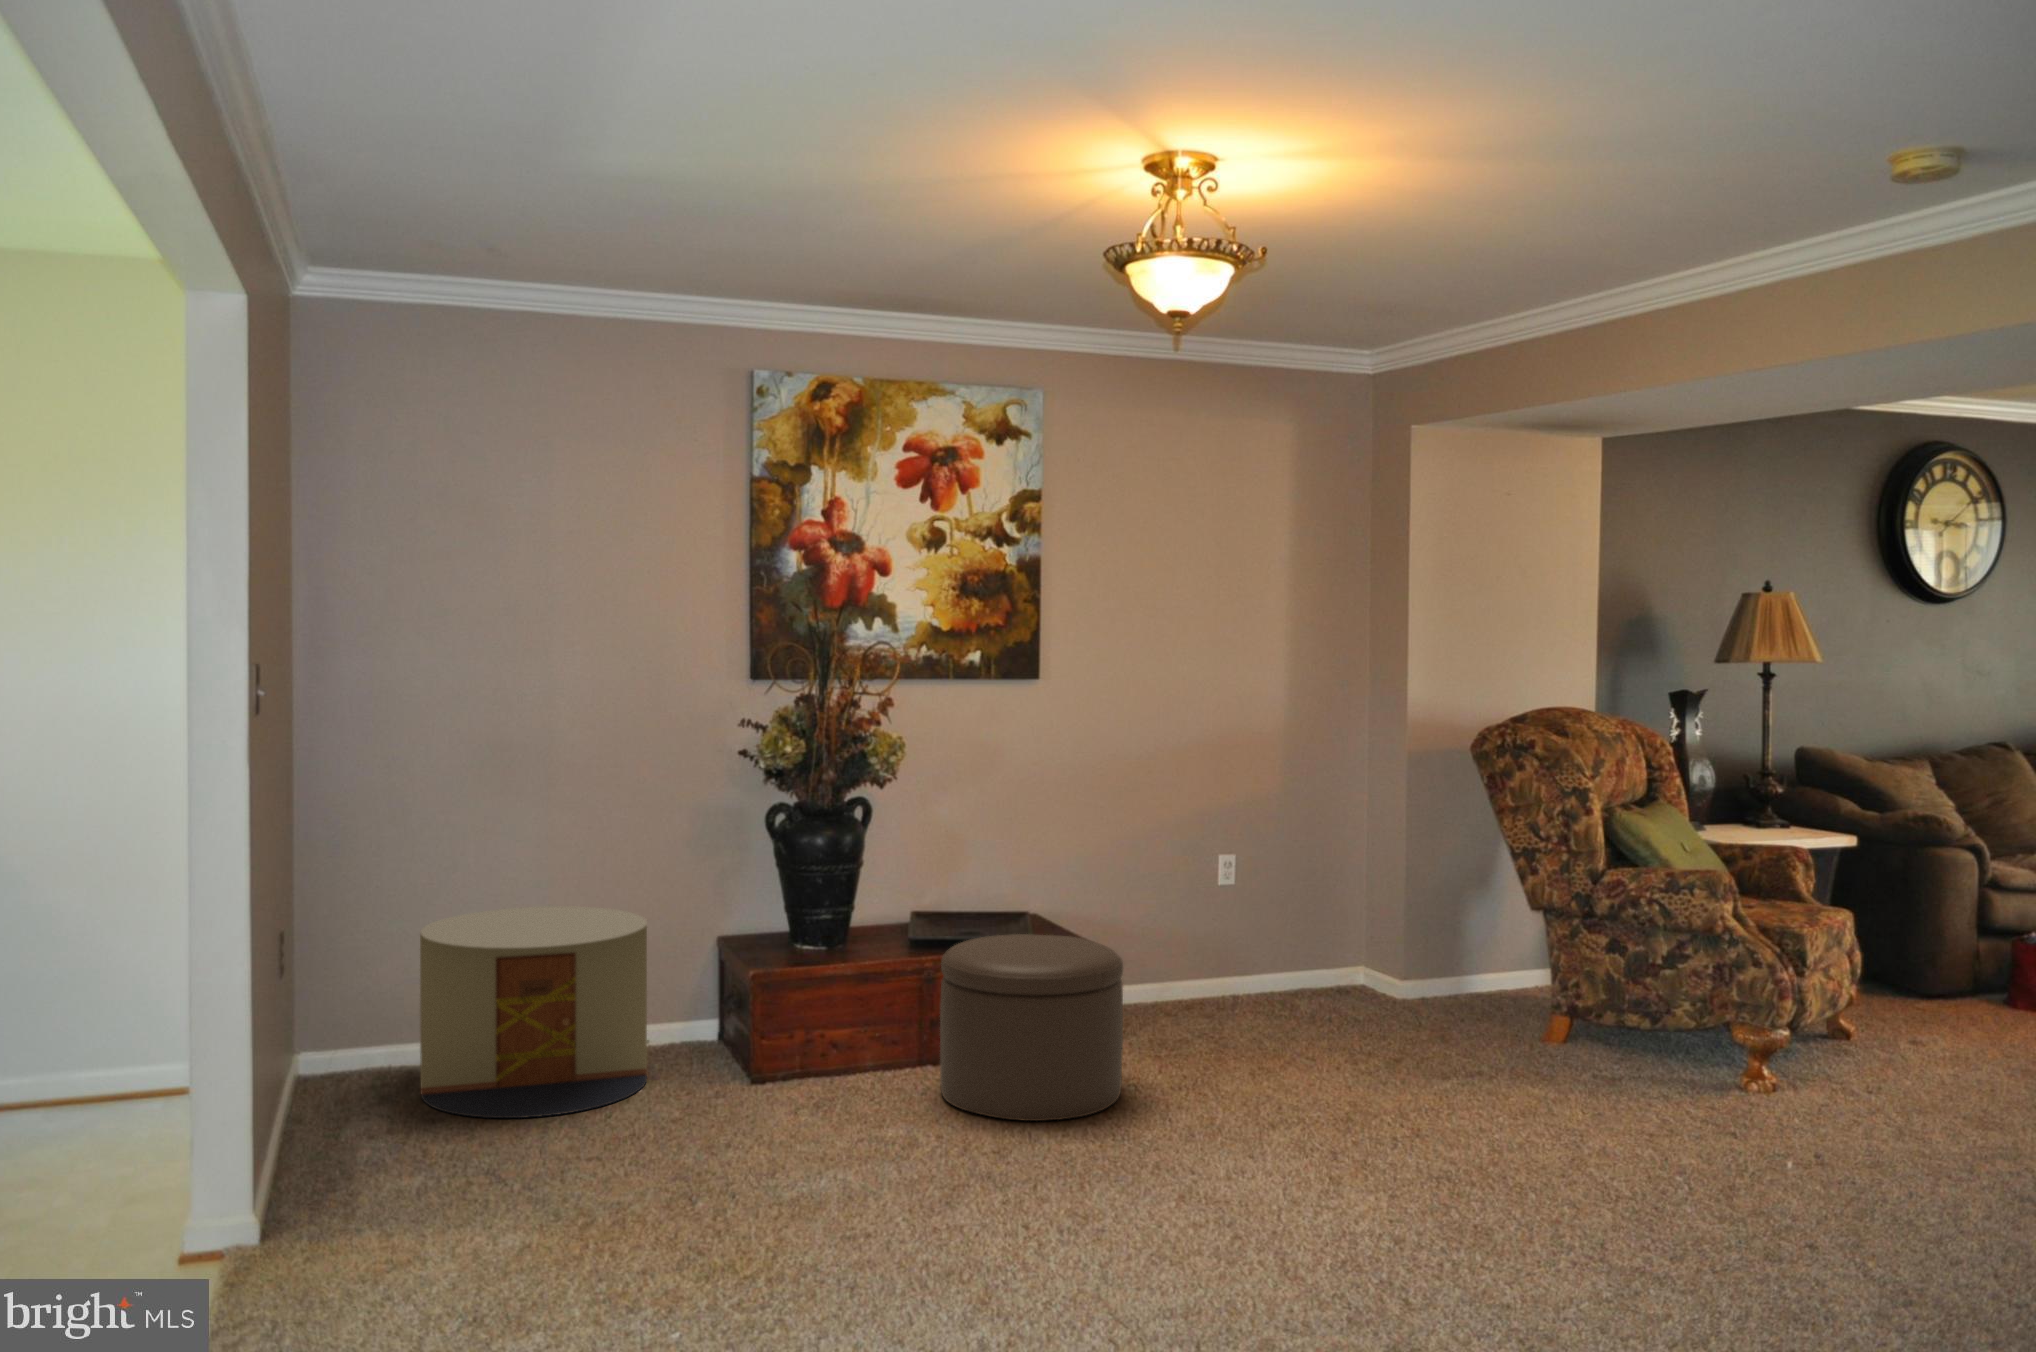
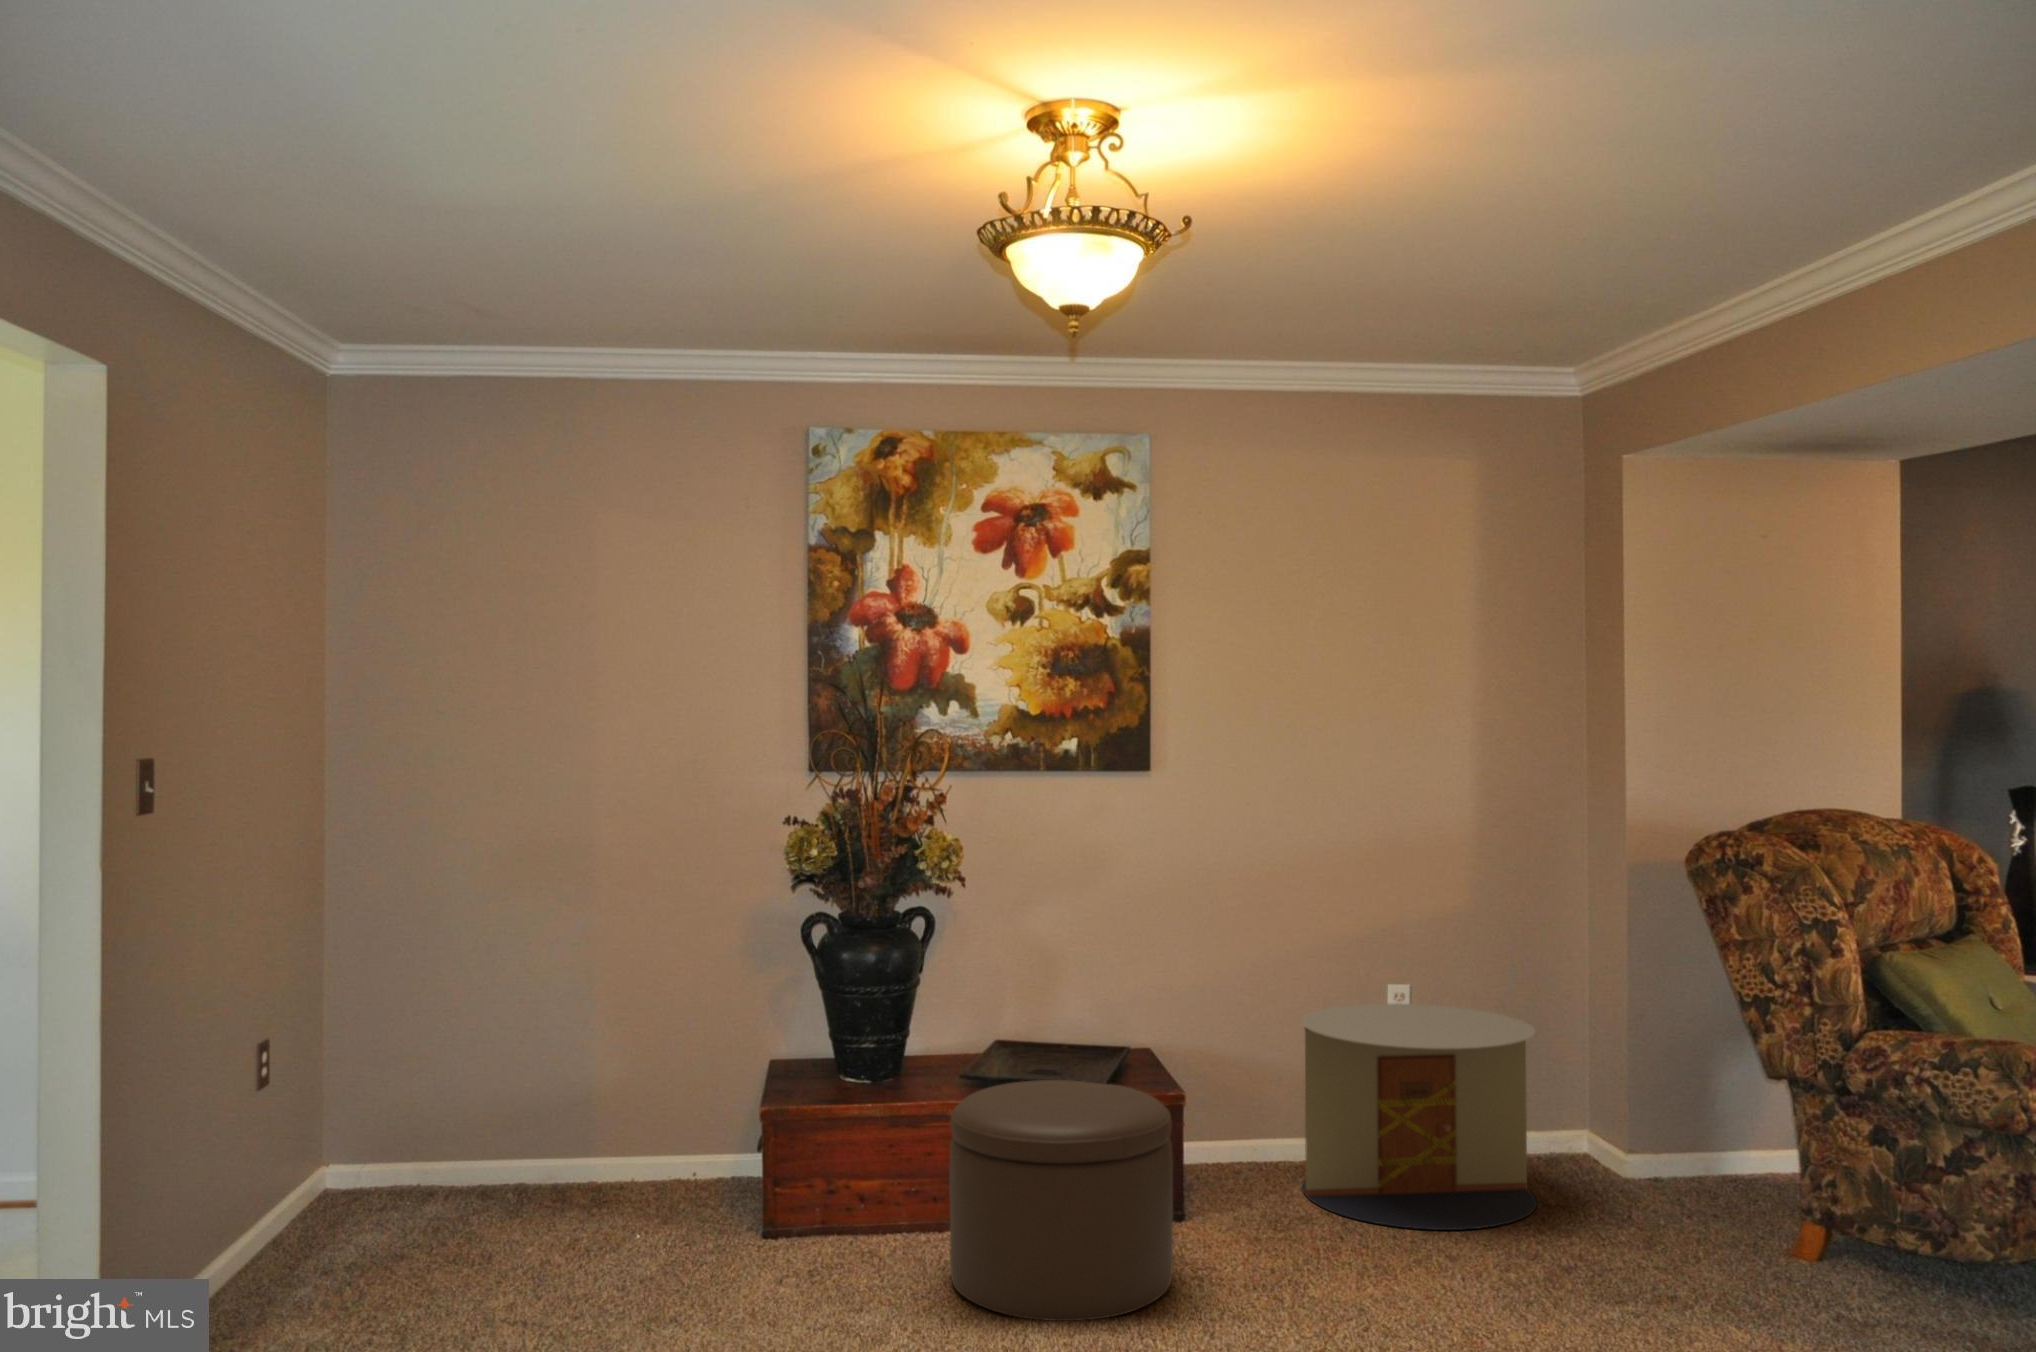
side table: present [420,906,647,1118] -> present [1301,1003,1537,1230]

